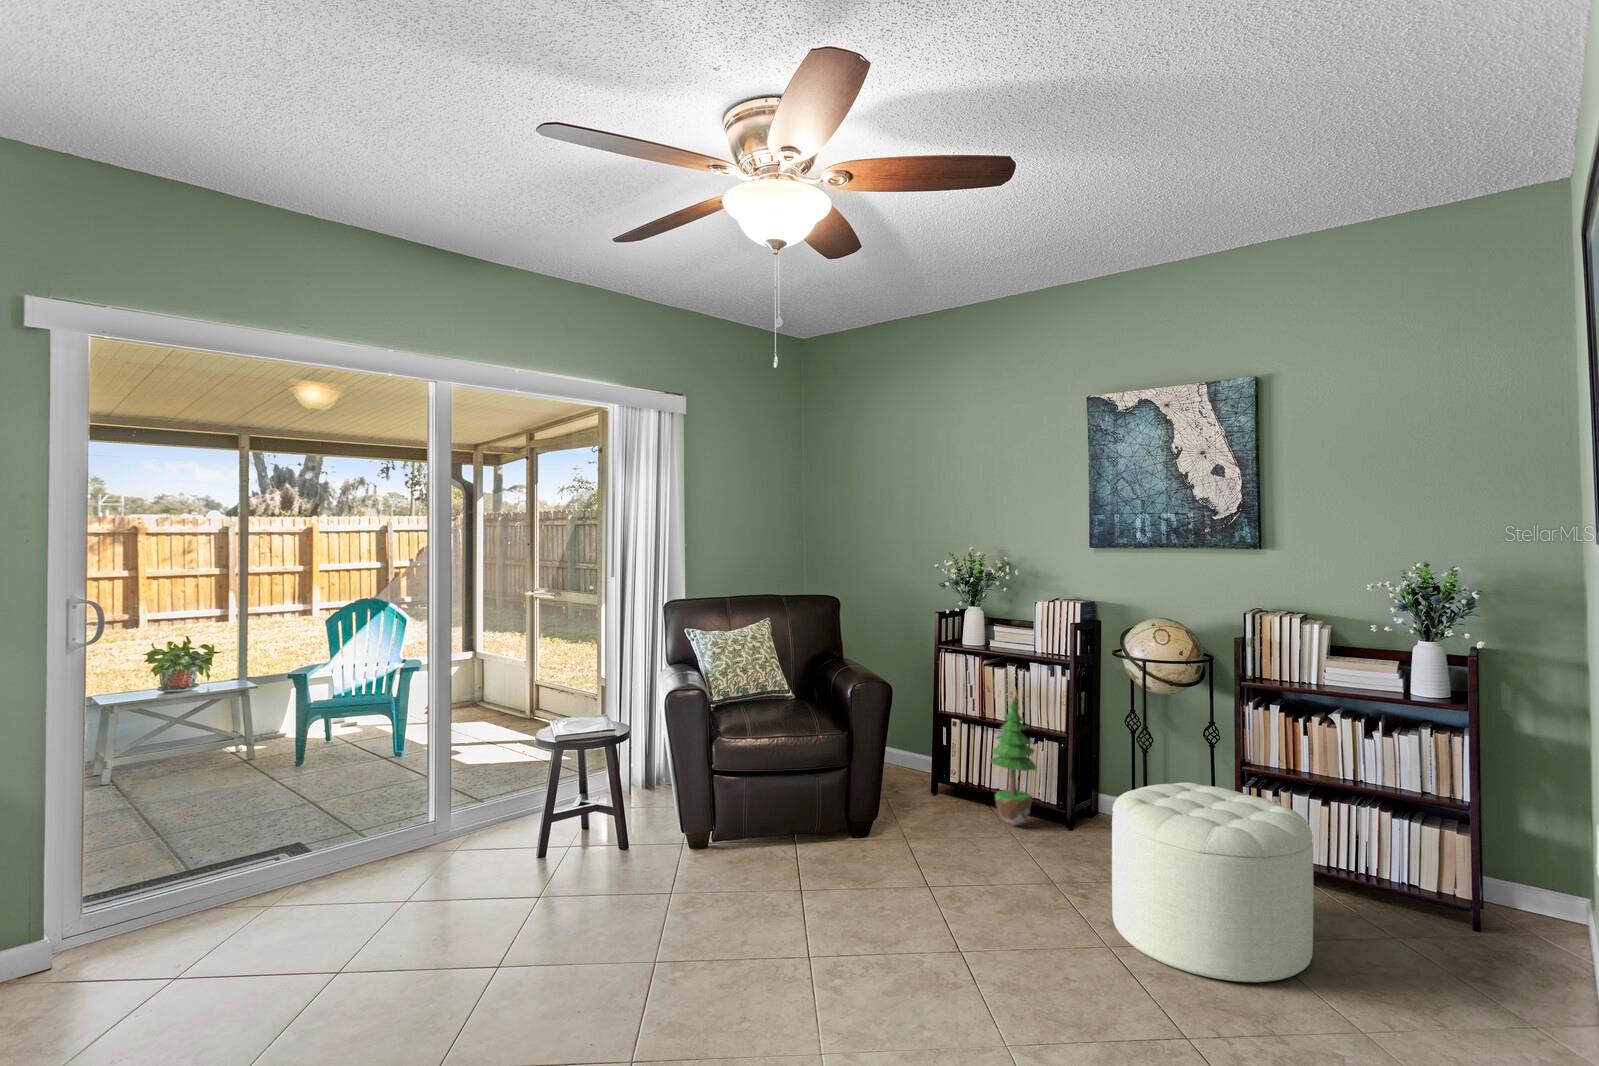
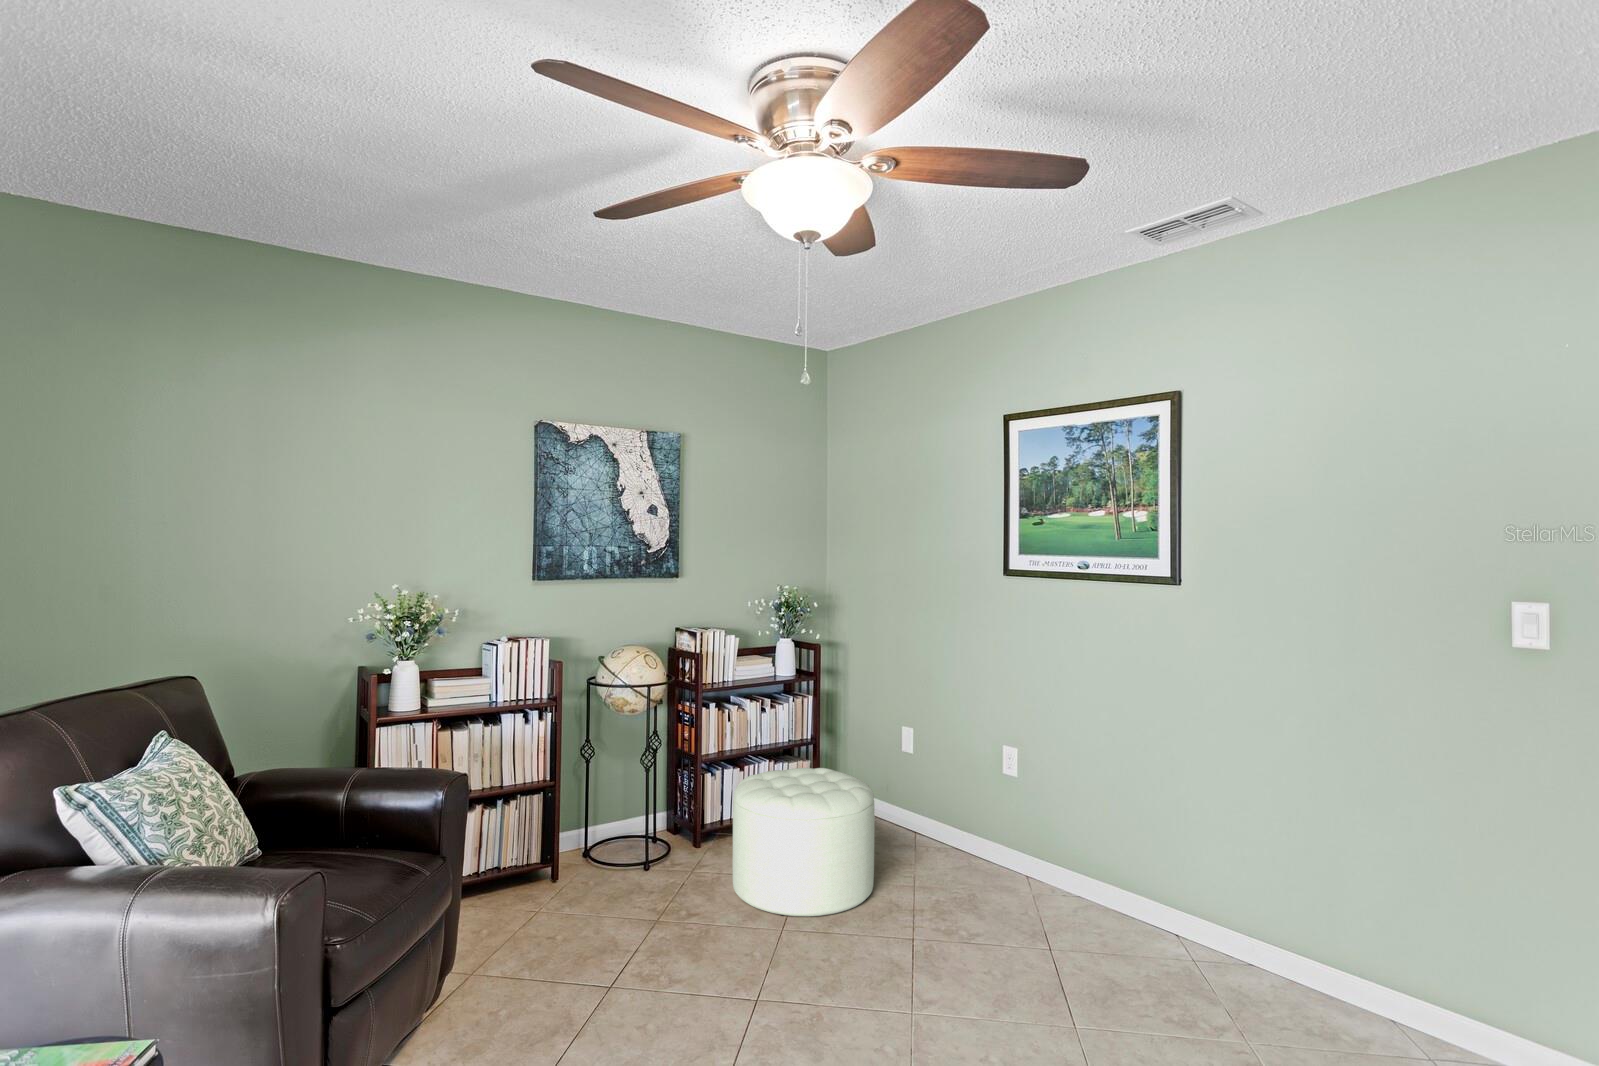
potted tree: present [991,698,1036,826] -> none [498,754,553,902]

